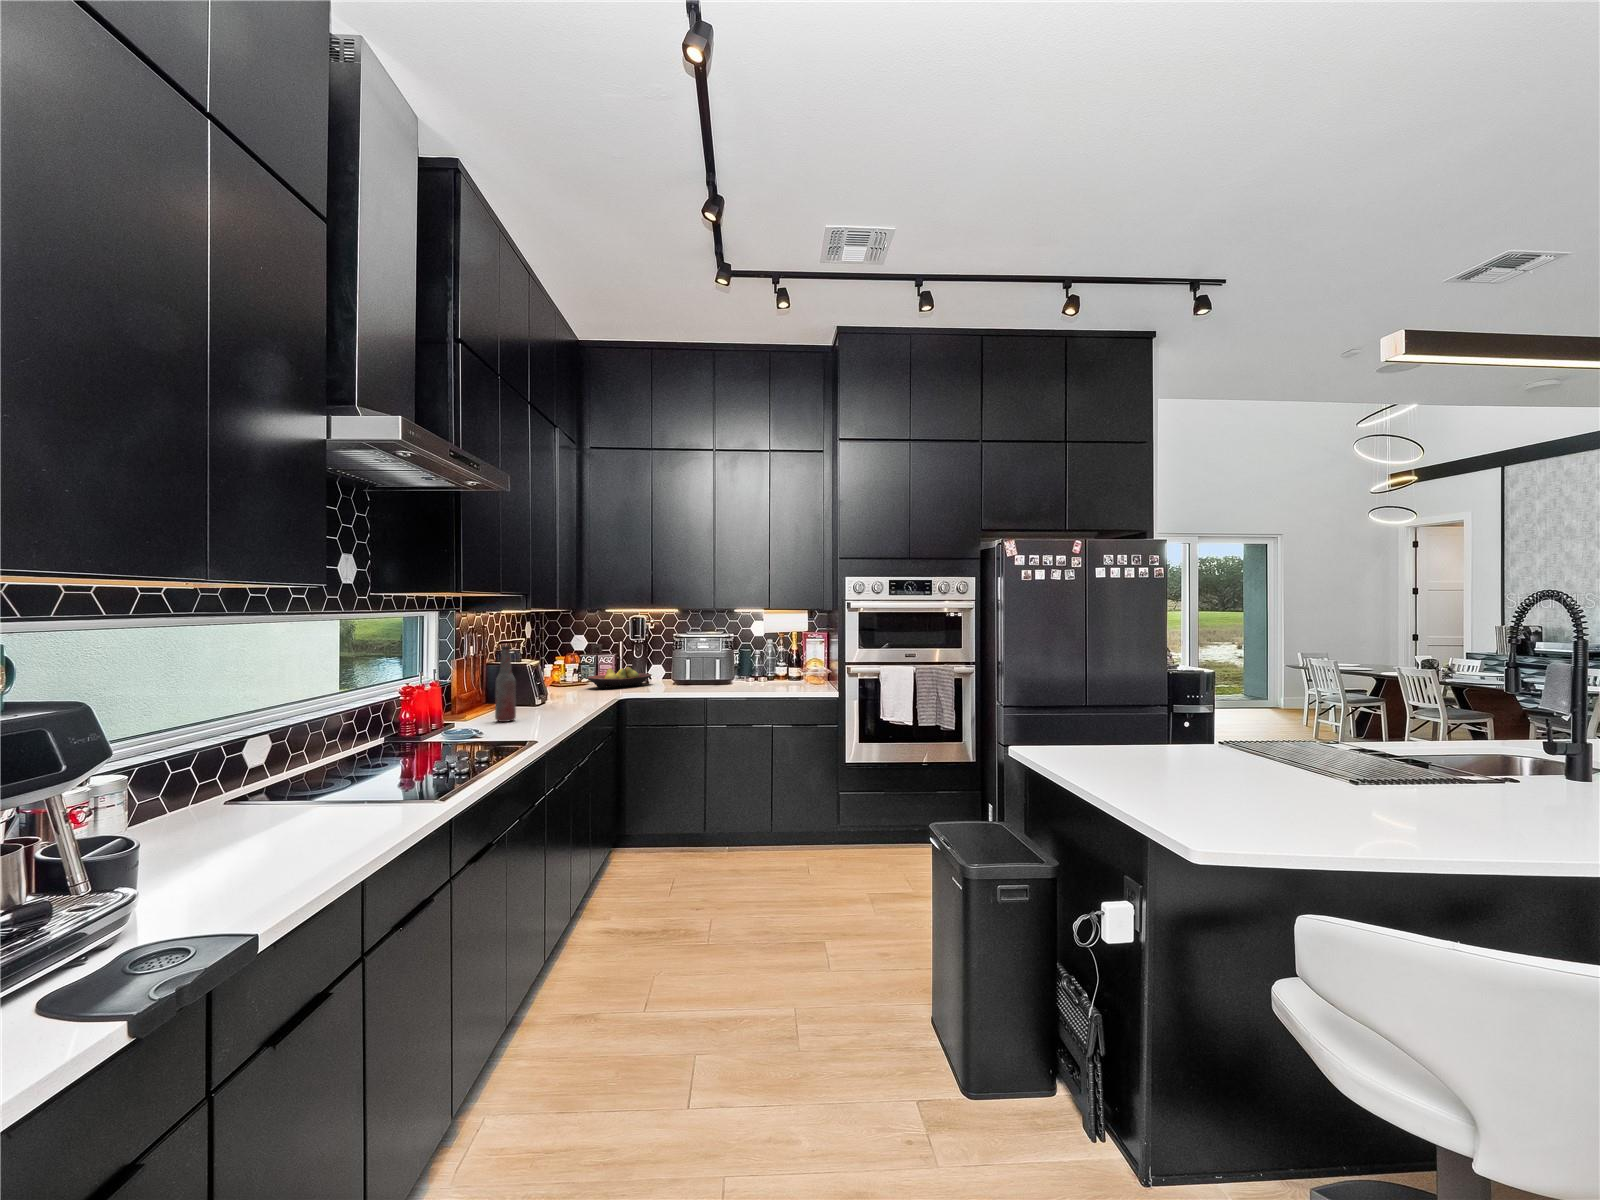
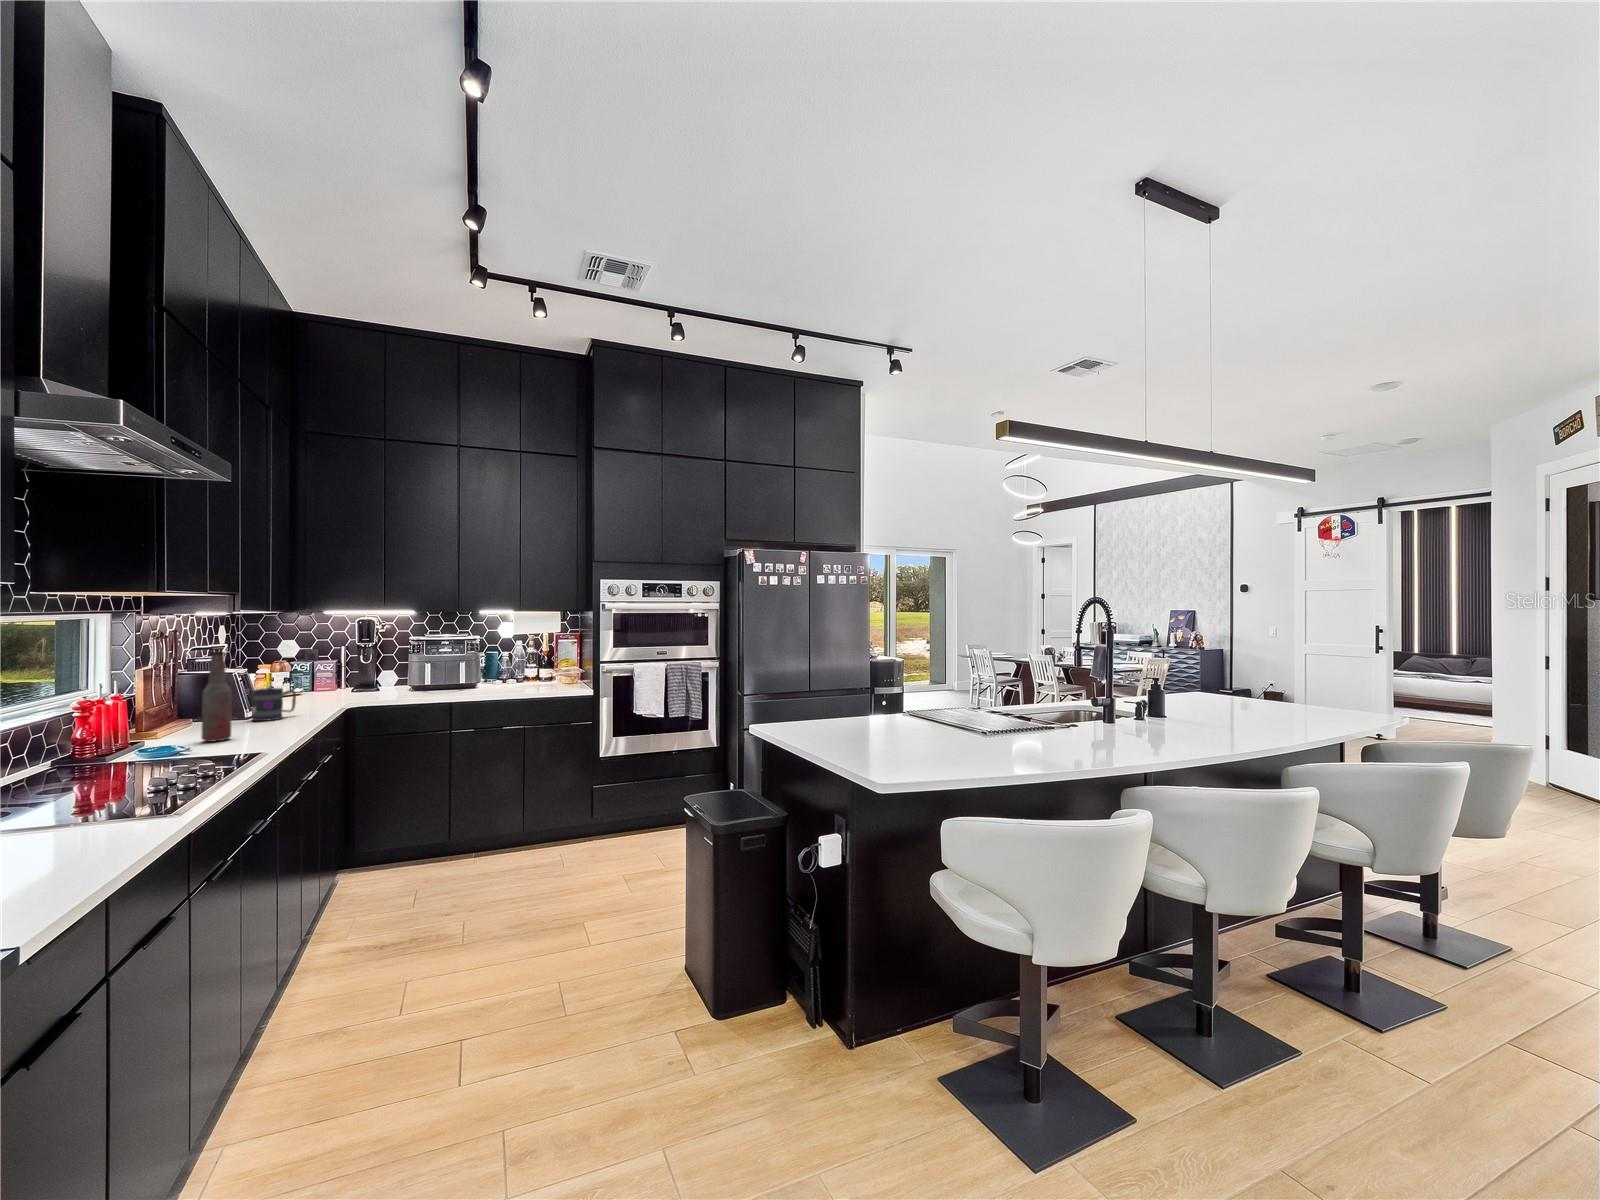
fruit bowl: present [587,667,652,689] -> none [306,673,386,698]
mug: none [537,678,571,707] -> present [252,688,296,721]

